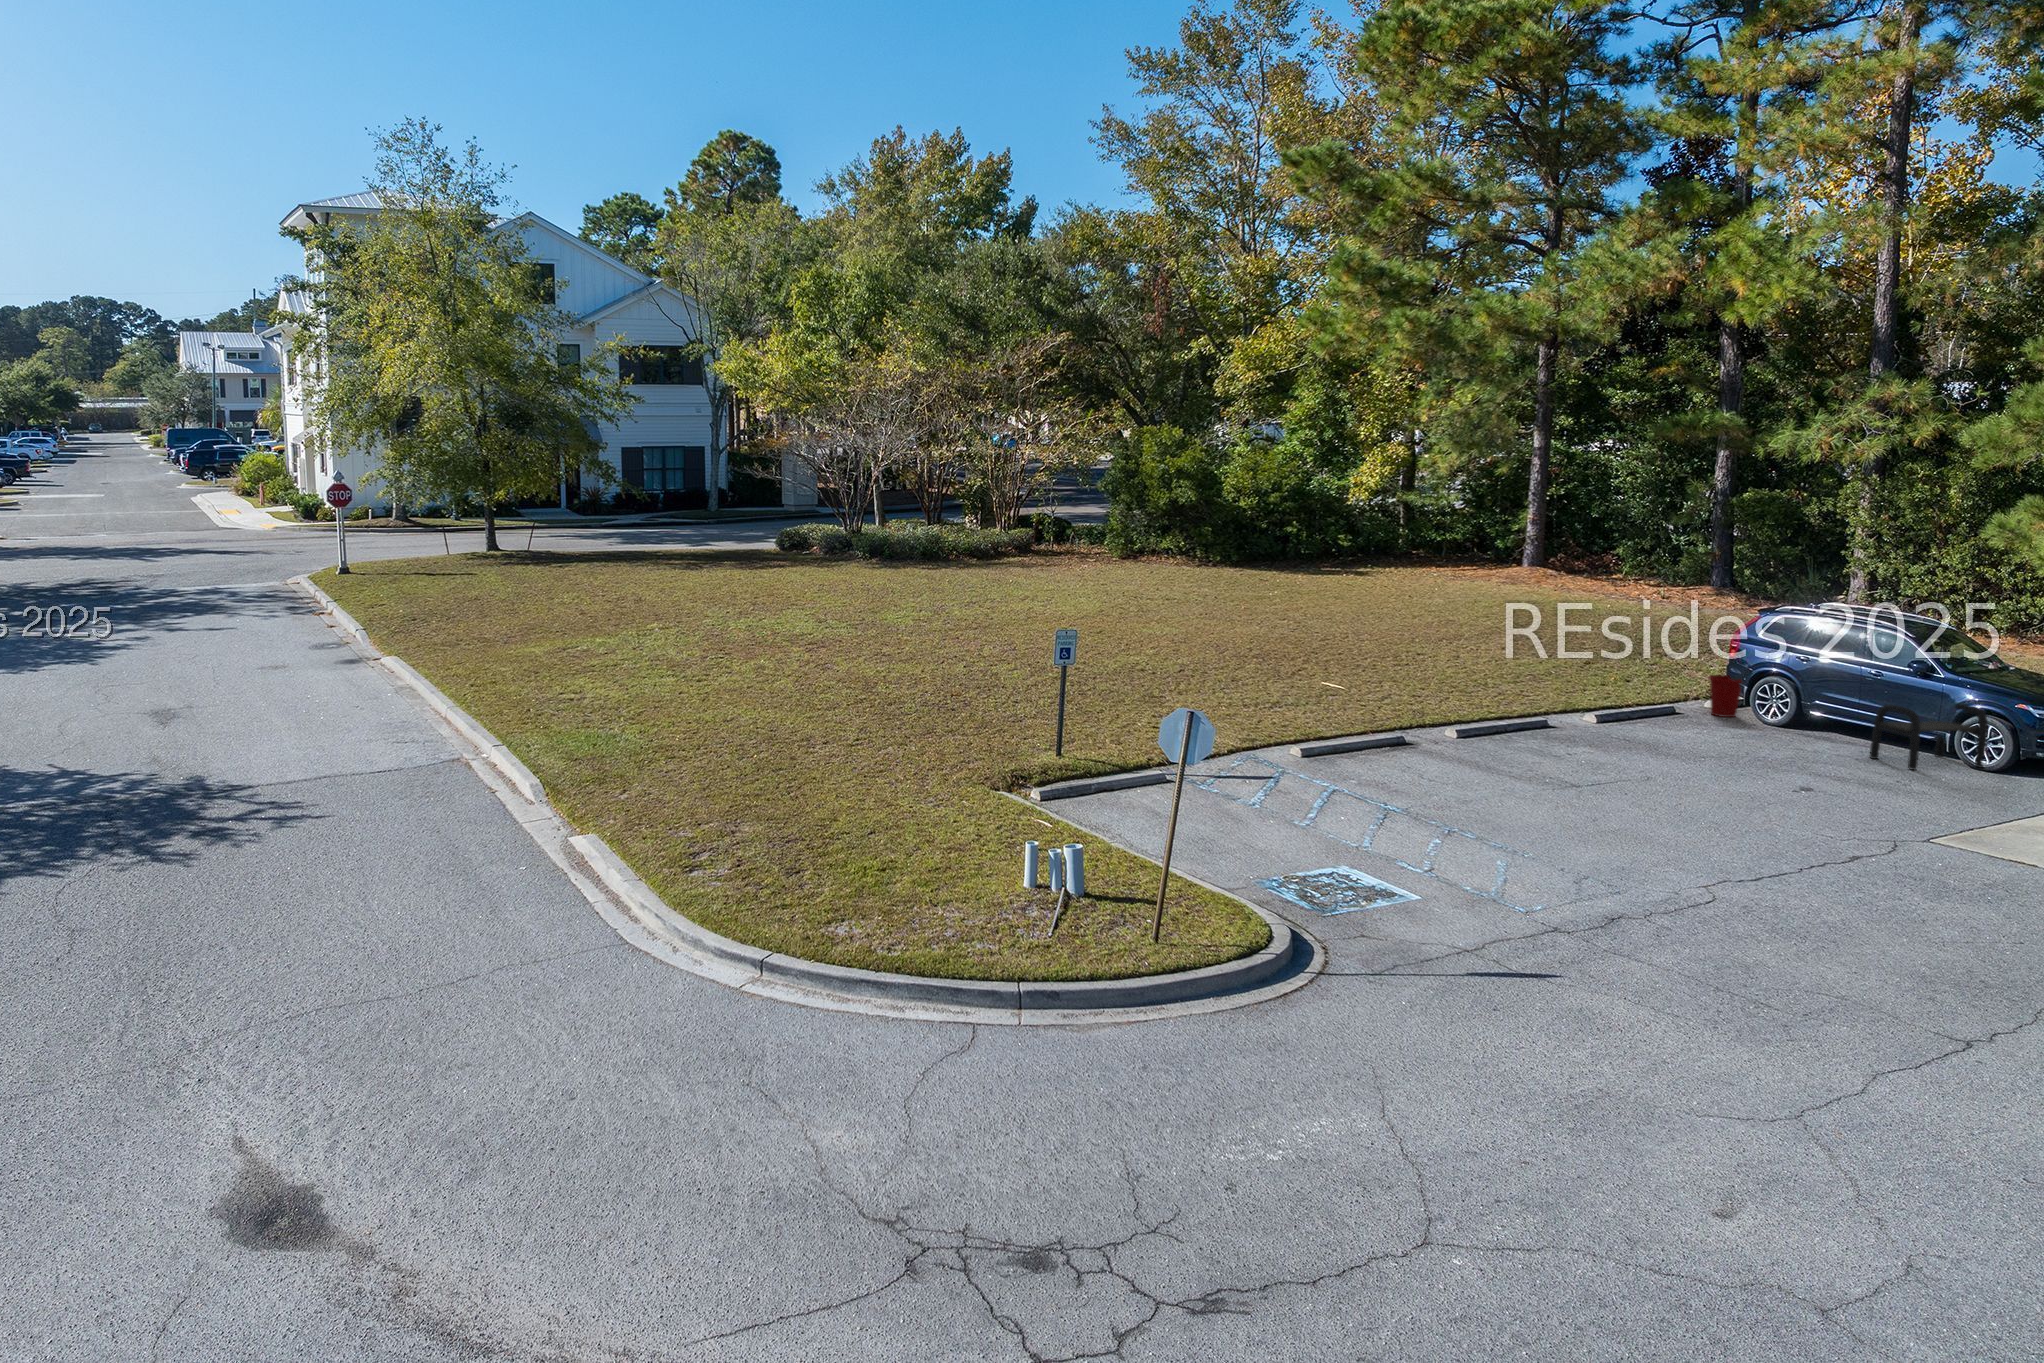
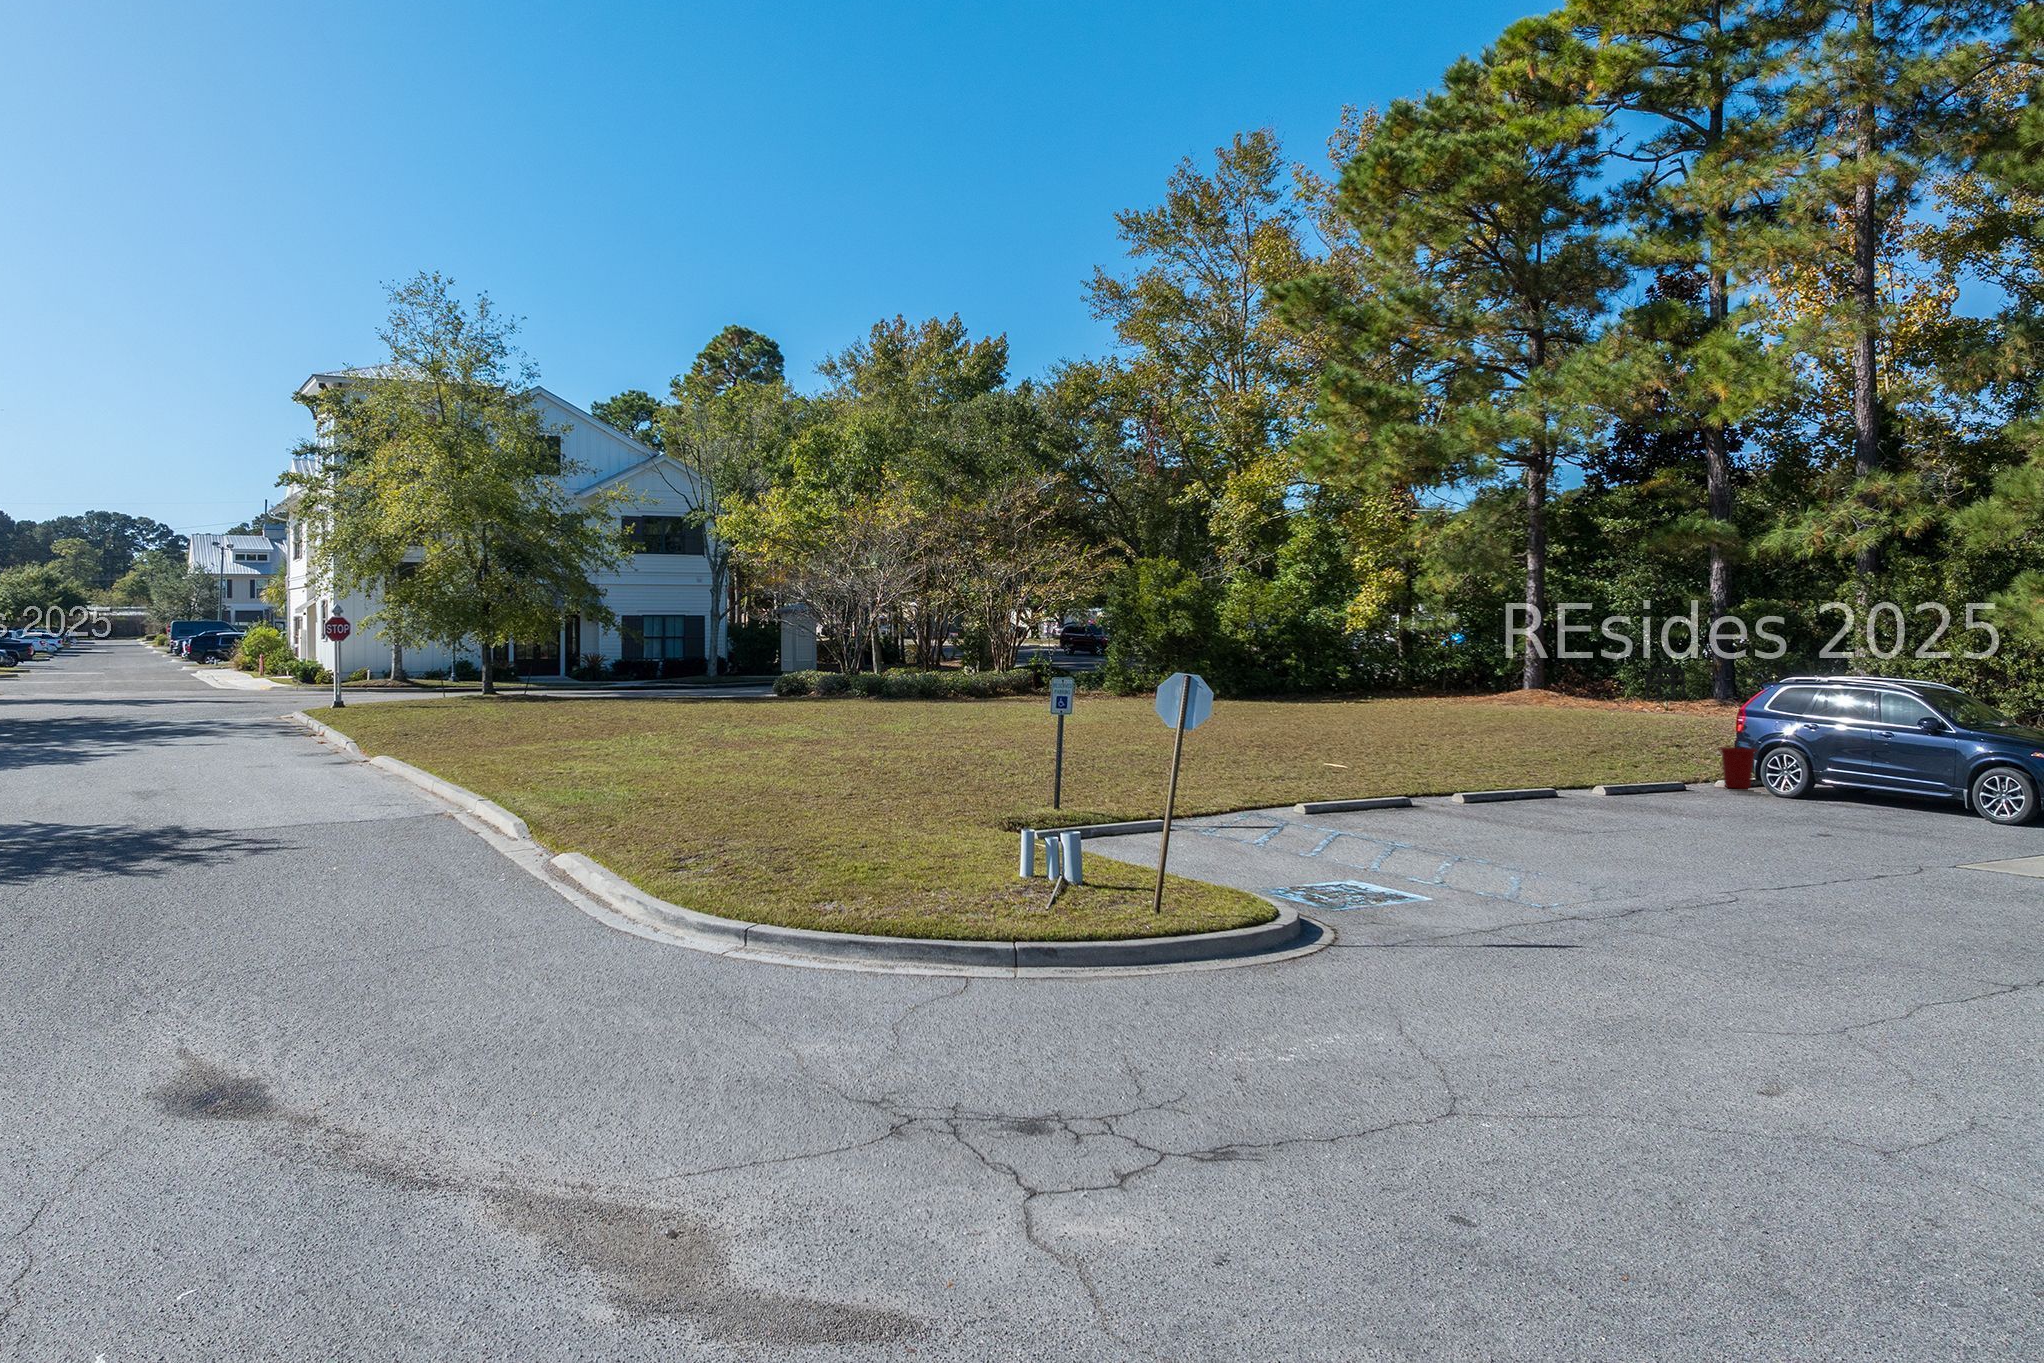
bench: present [1870,704,1988,770] -> present [1645,668,1686,700]

